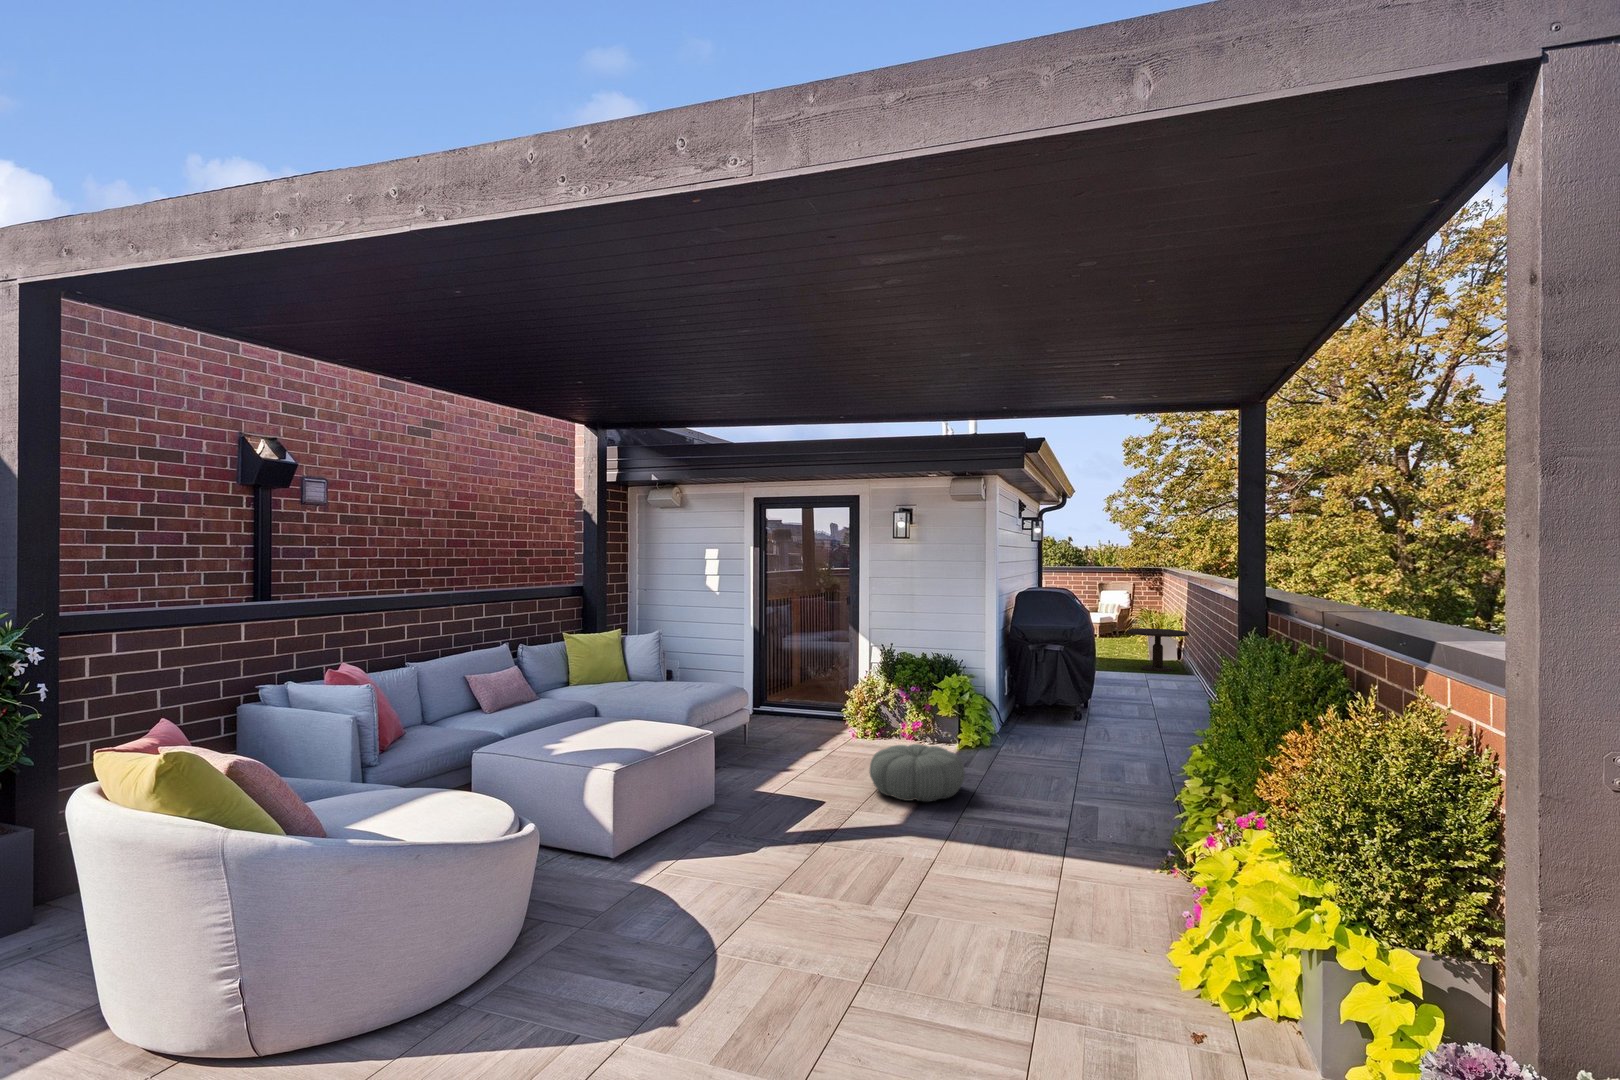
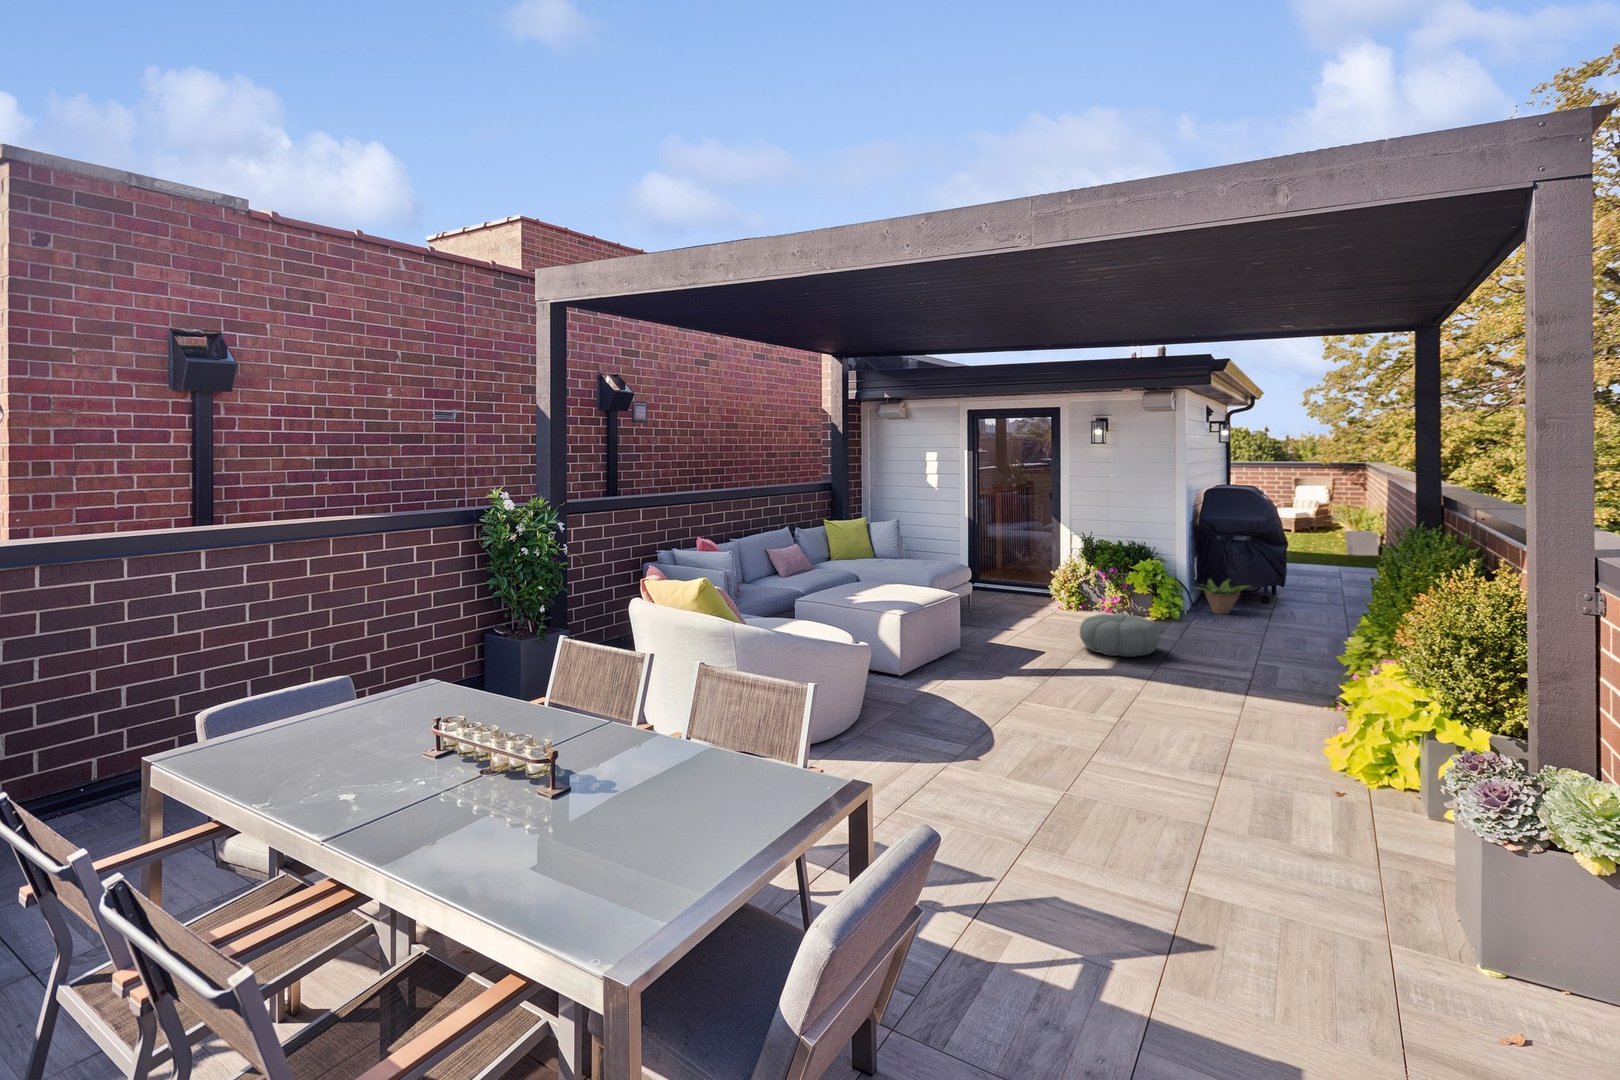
side table: present [1128,628,1189,672] -> none [1320,523,1385,564]
decorative plant: none [1001,693,1066,735] -> present [1199,579,1249,614]

